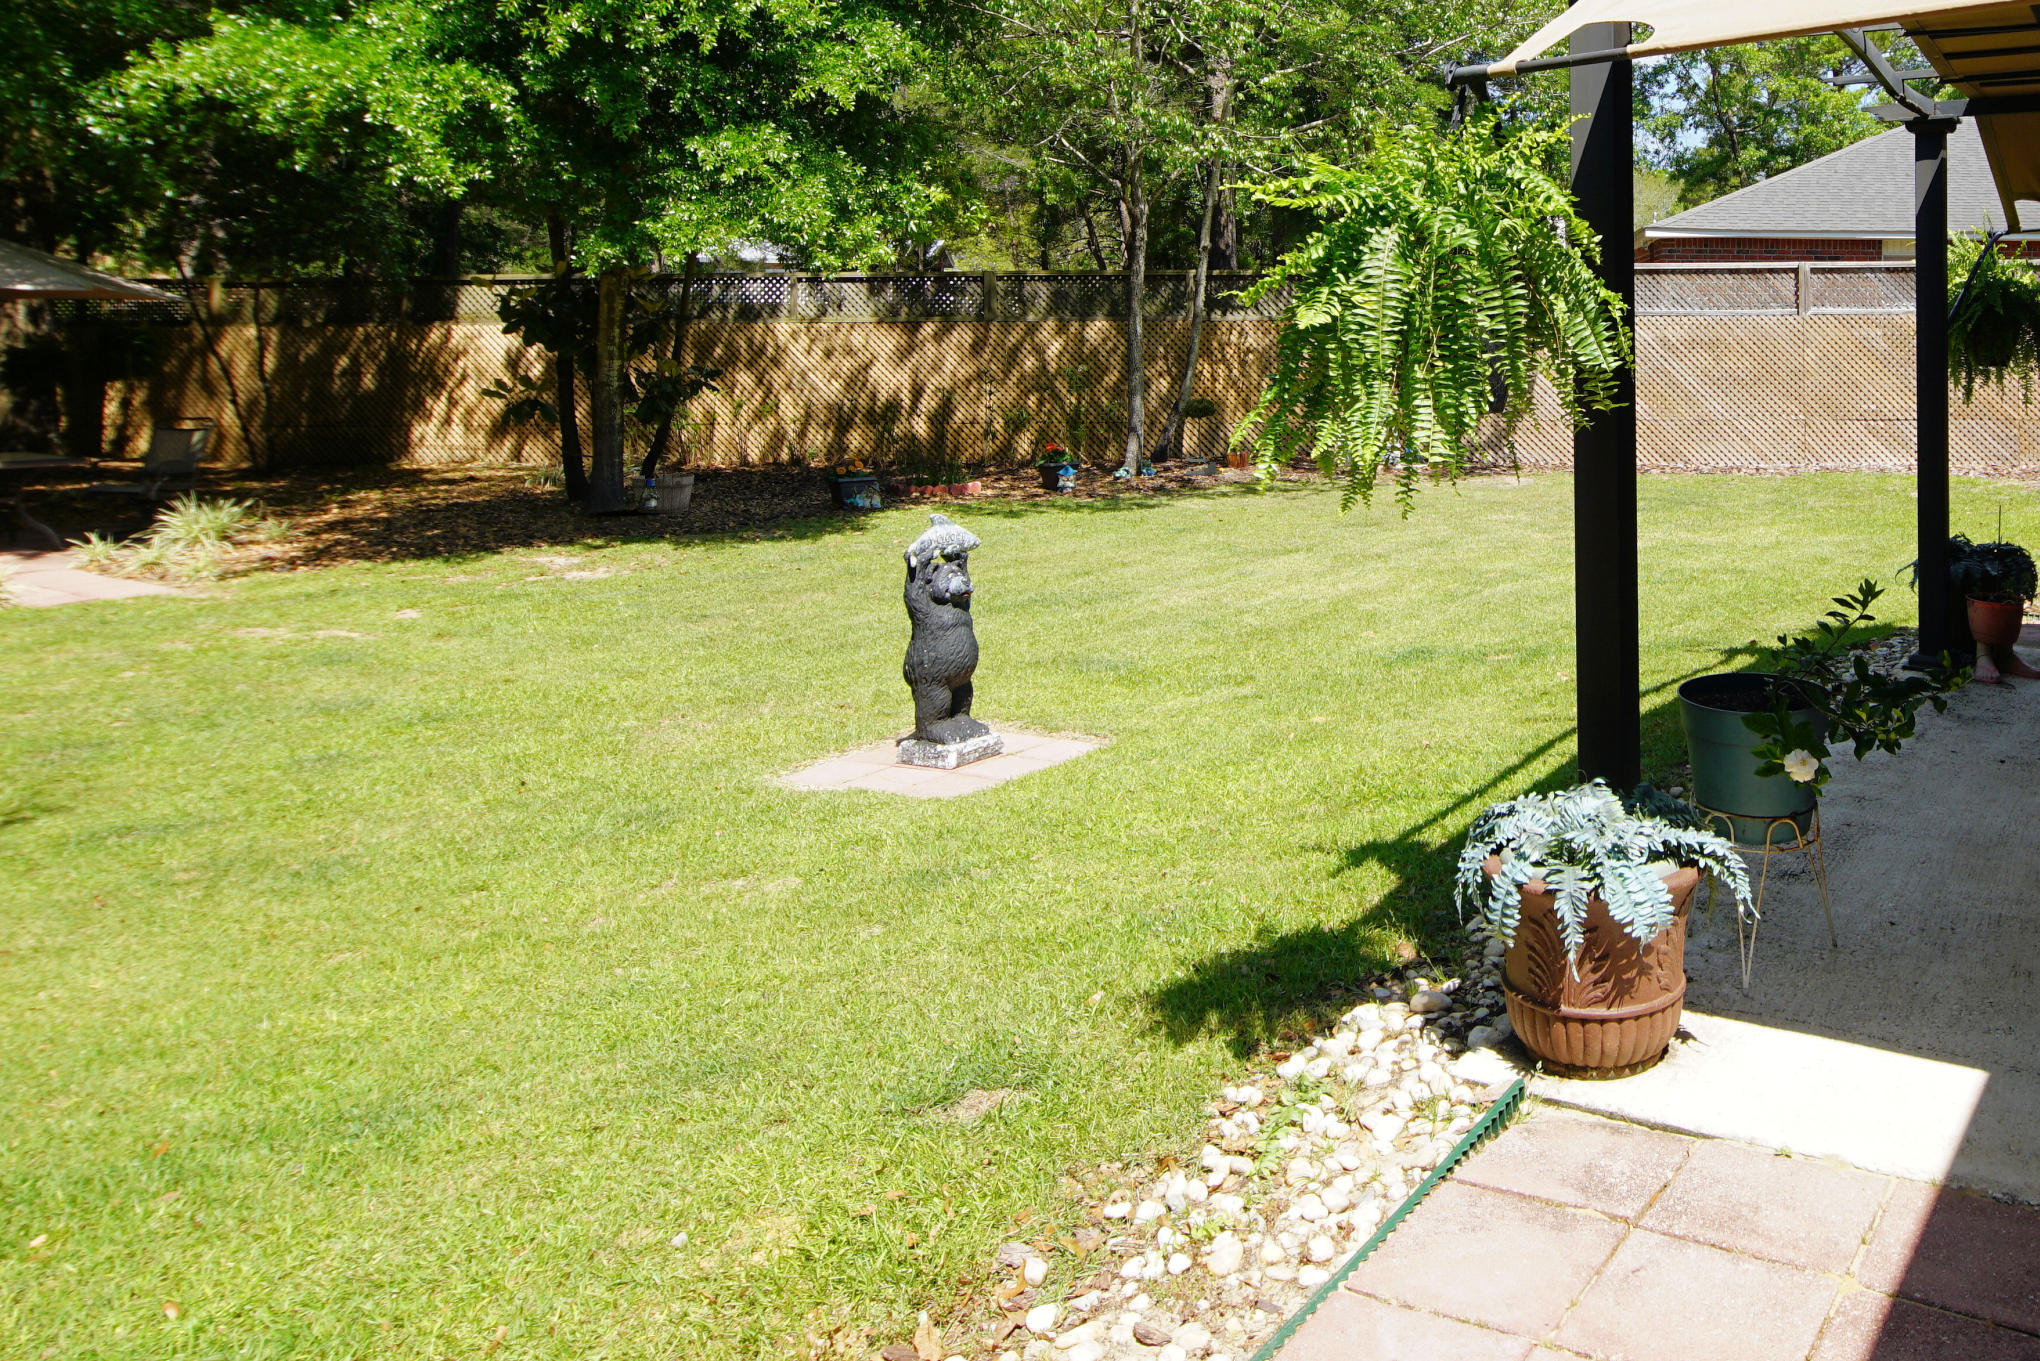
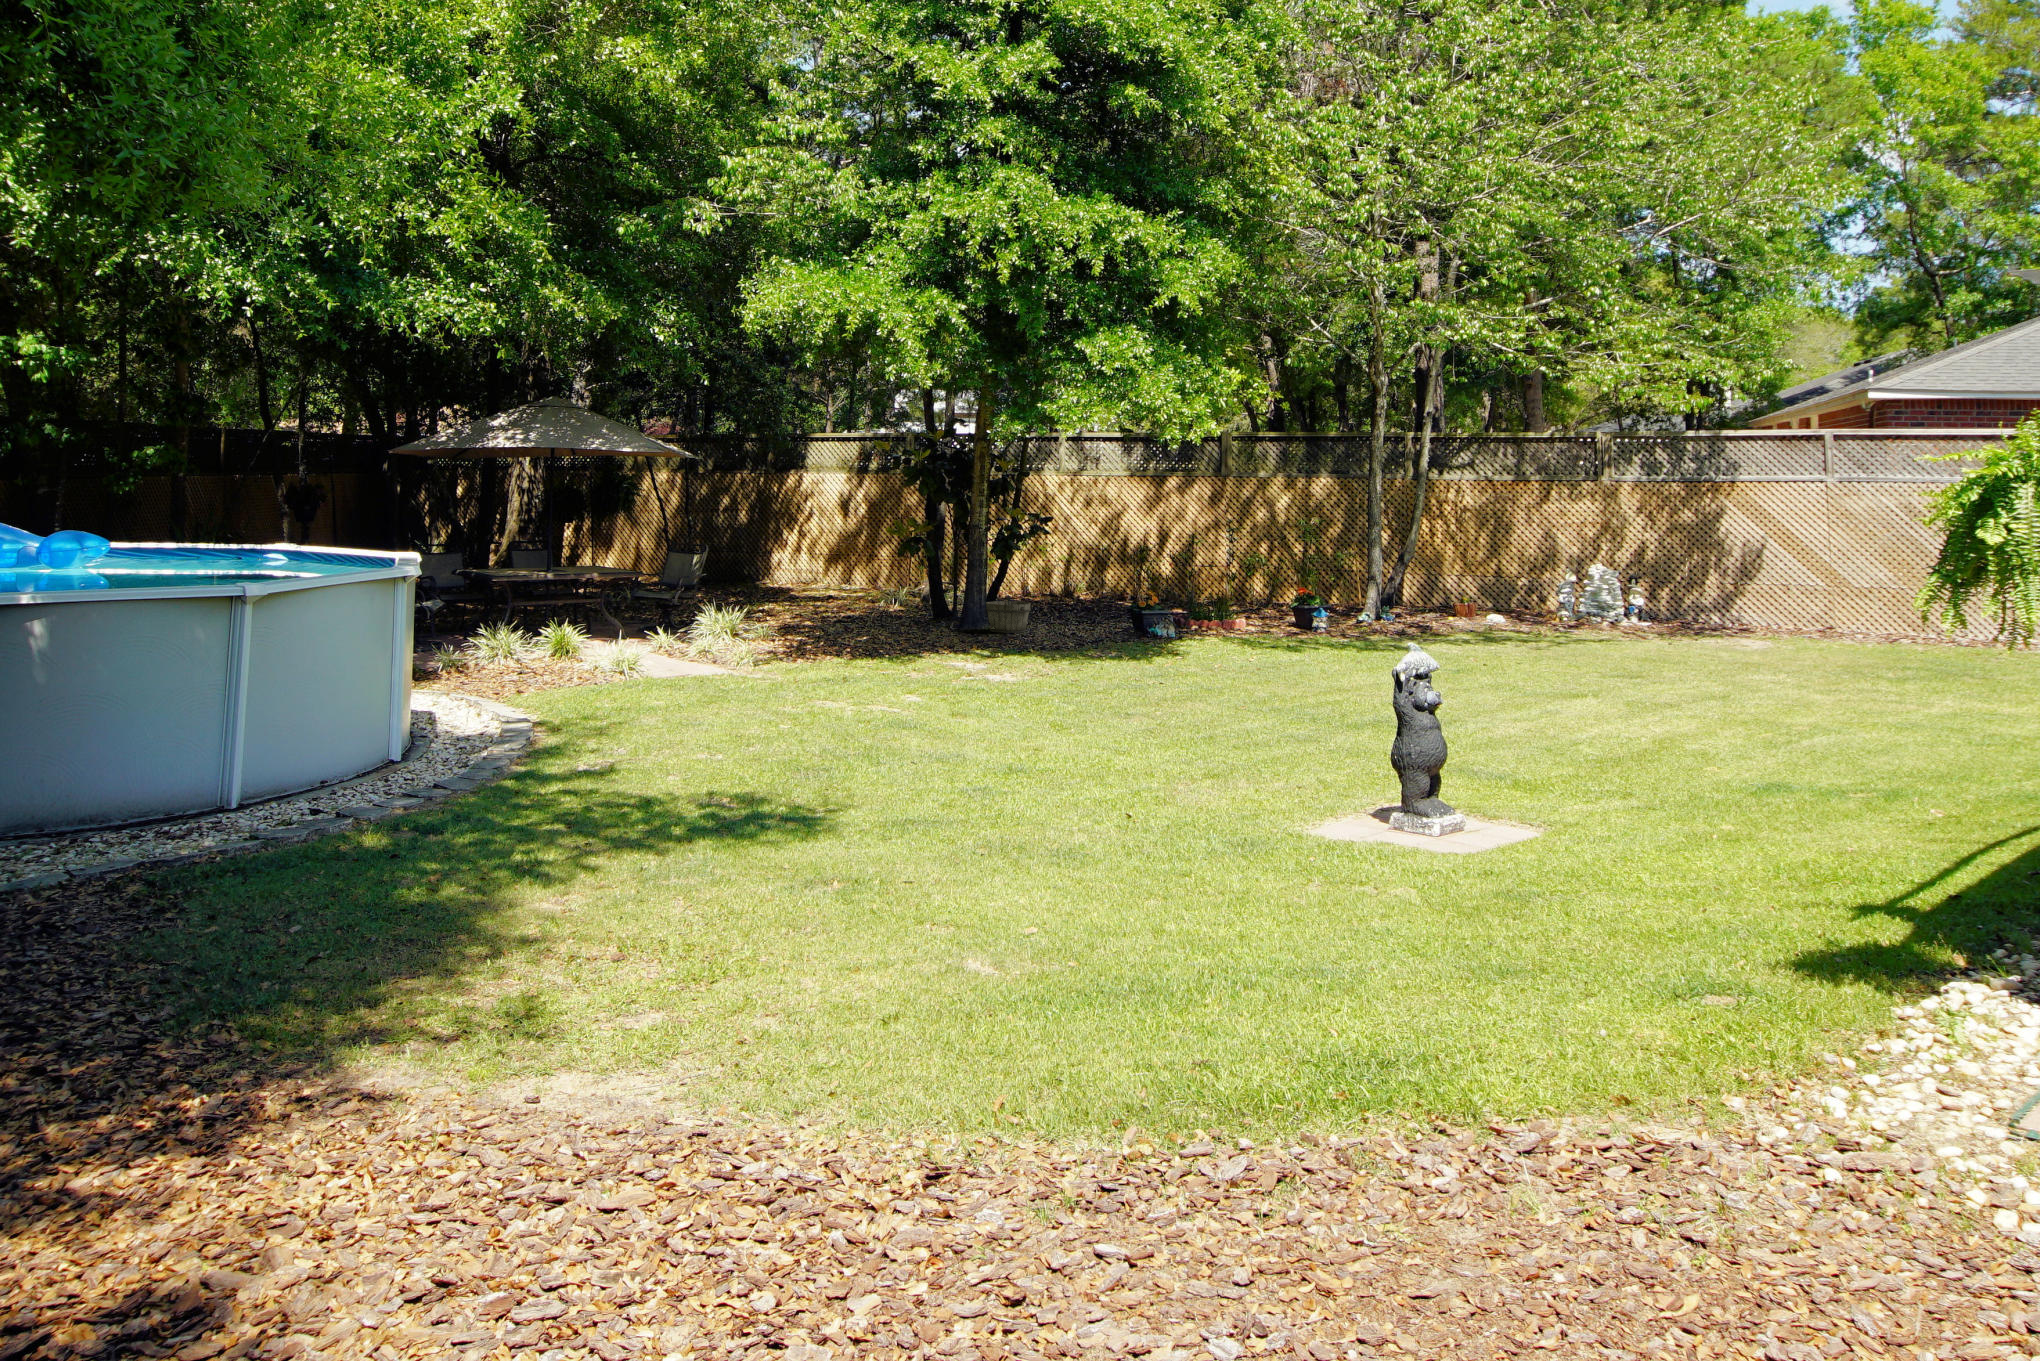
potted tree: present [1182,397,1216,475] -> none [1403,547,1434,619]

